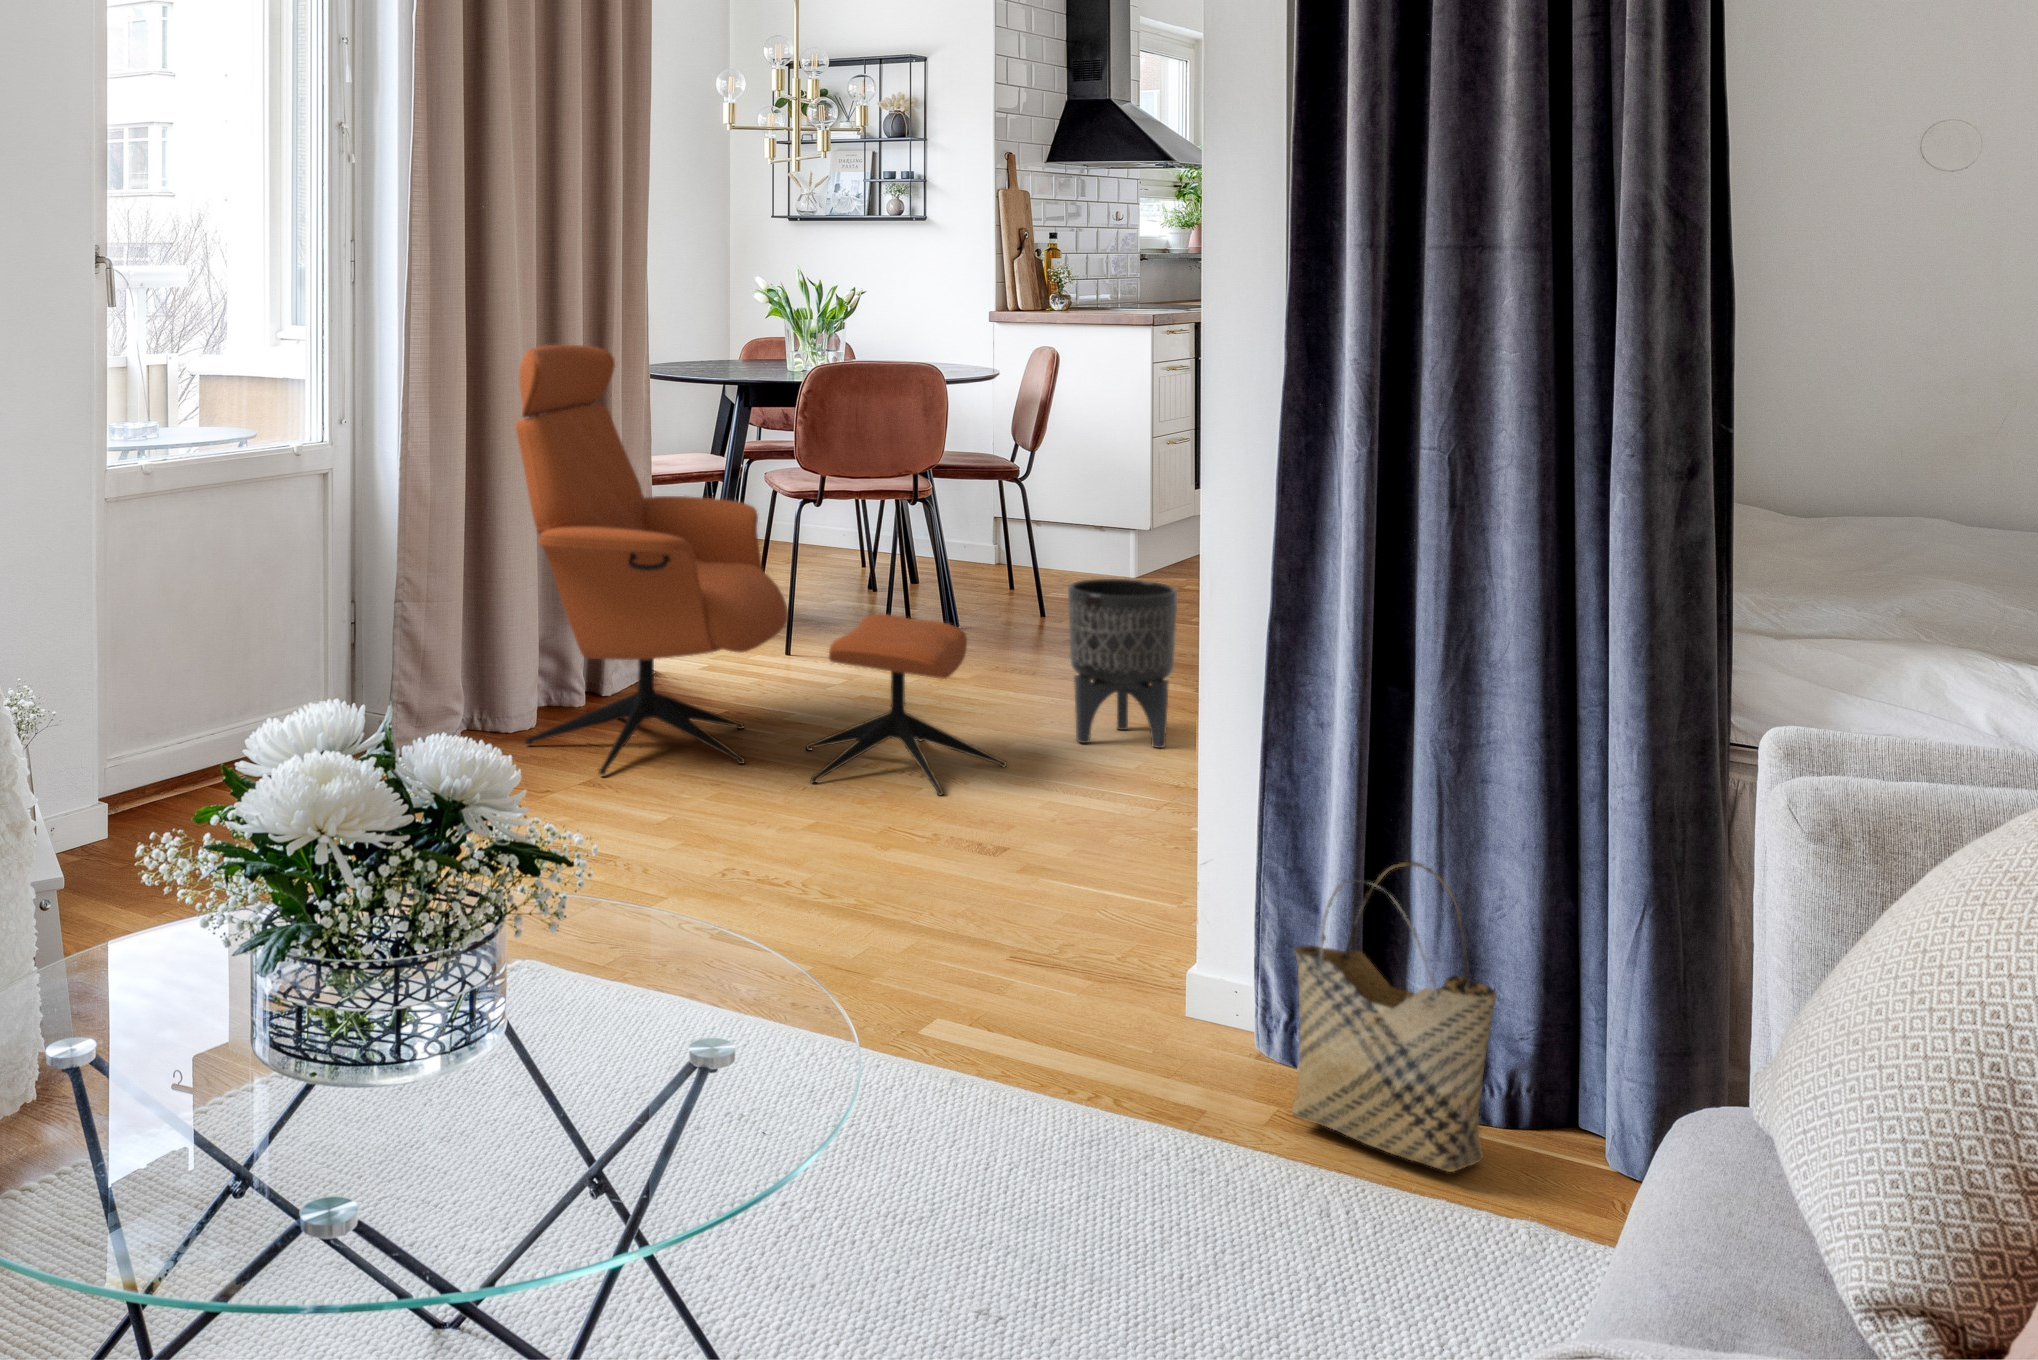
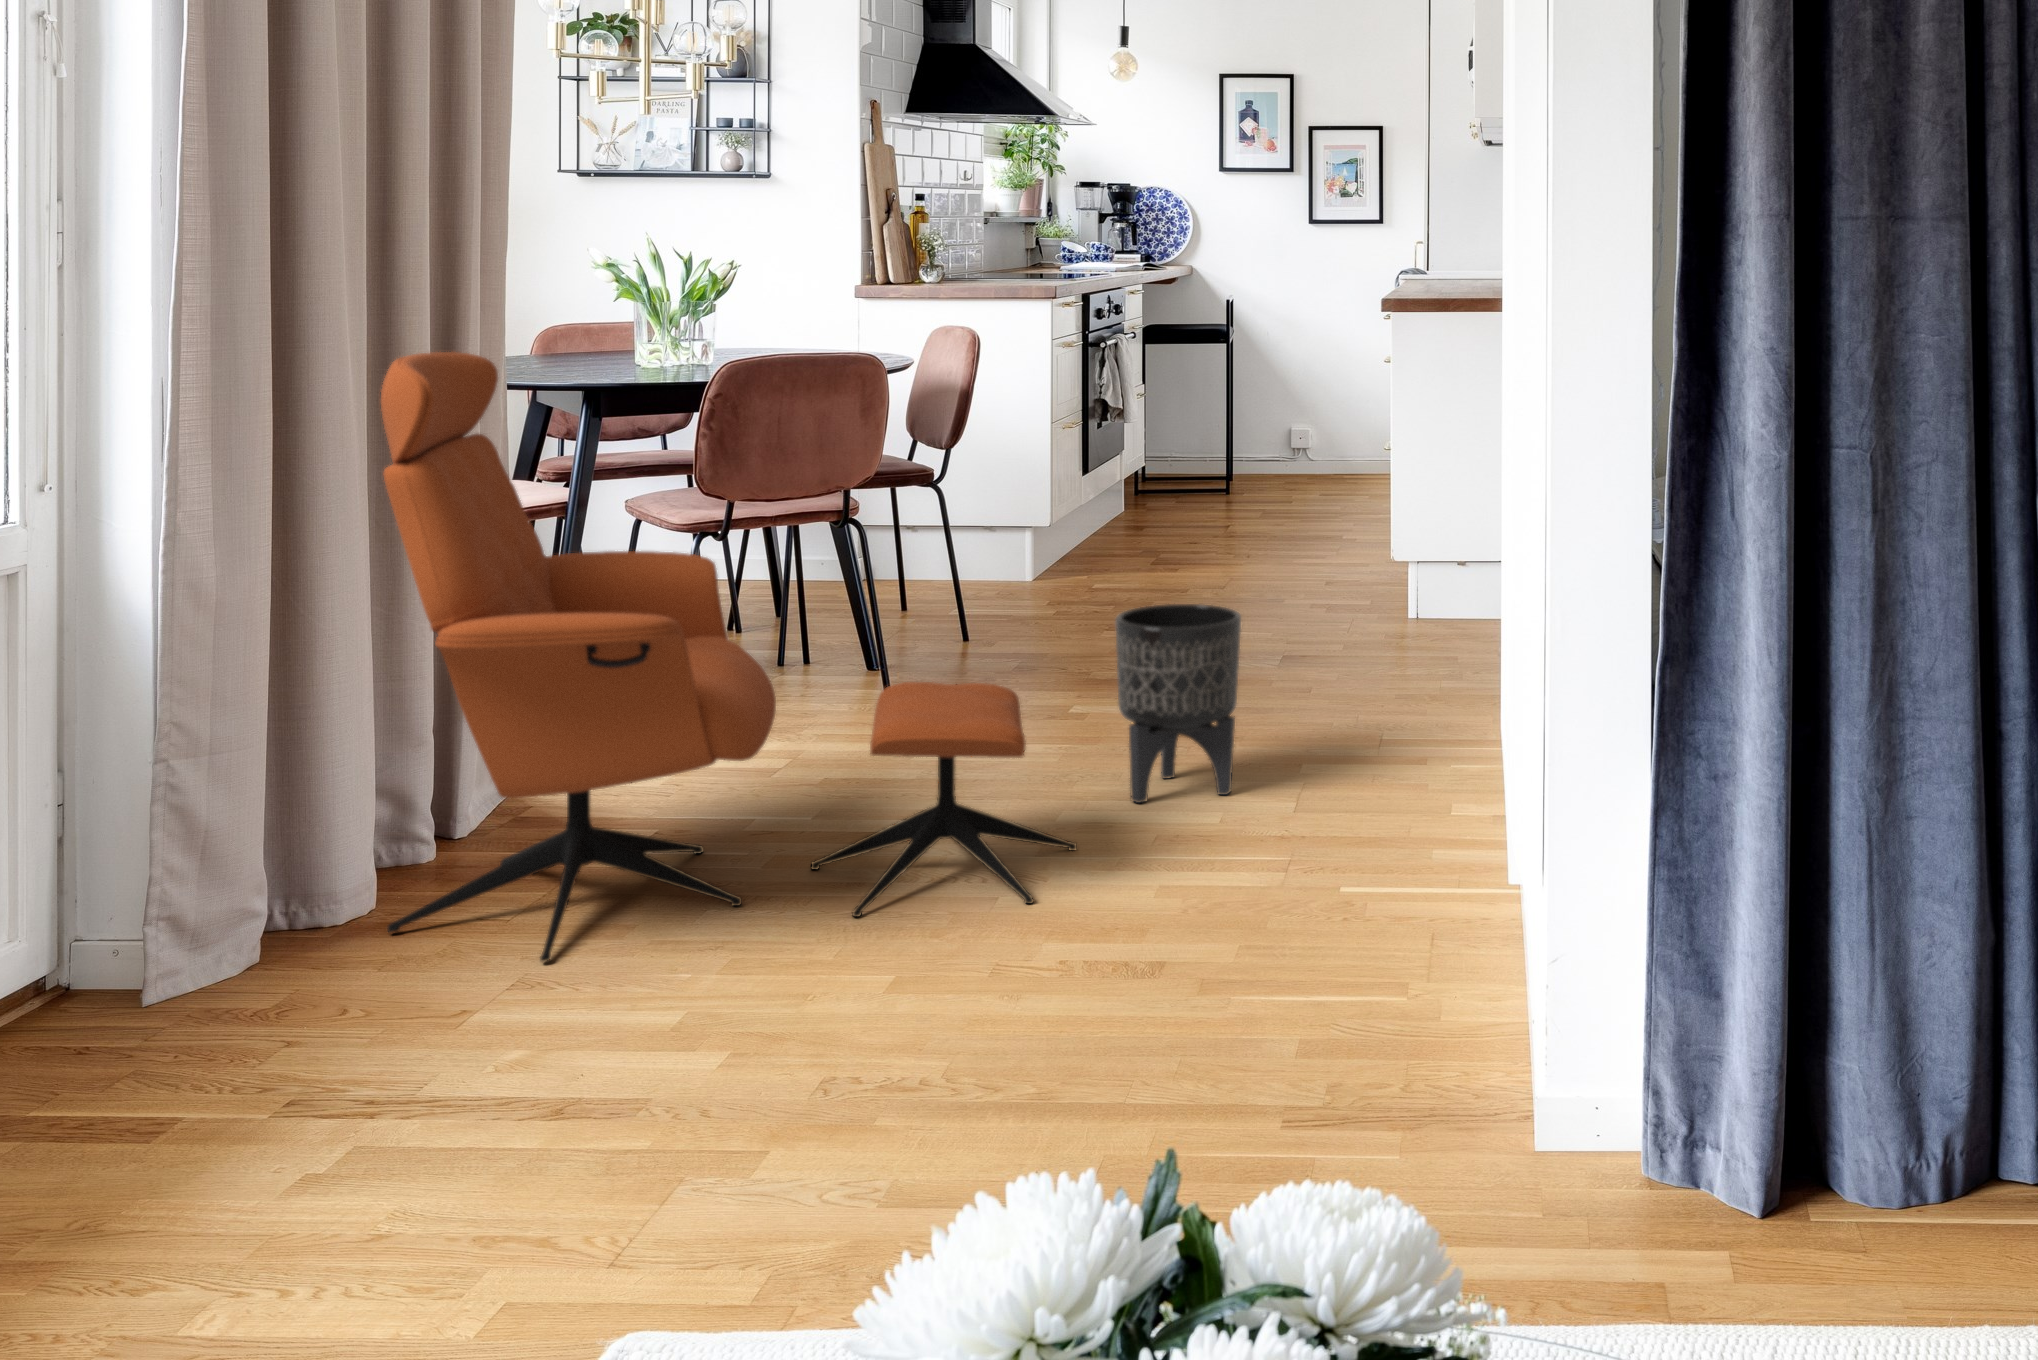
woven basket: present [1292,862,1497,1172] -> none [1747,932,1978,1280]

